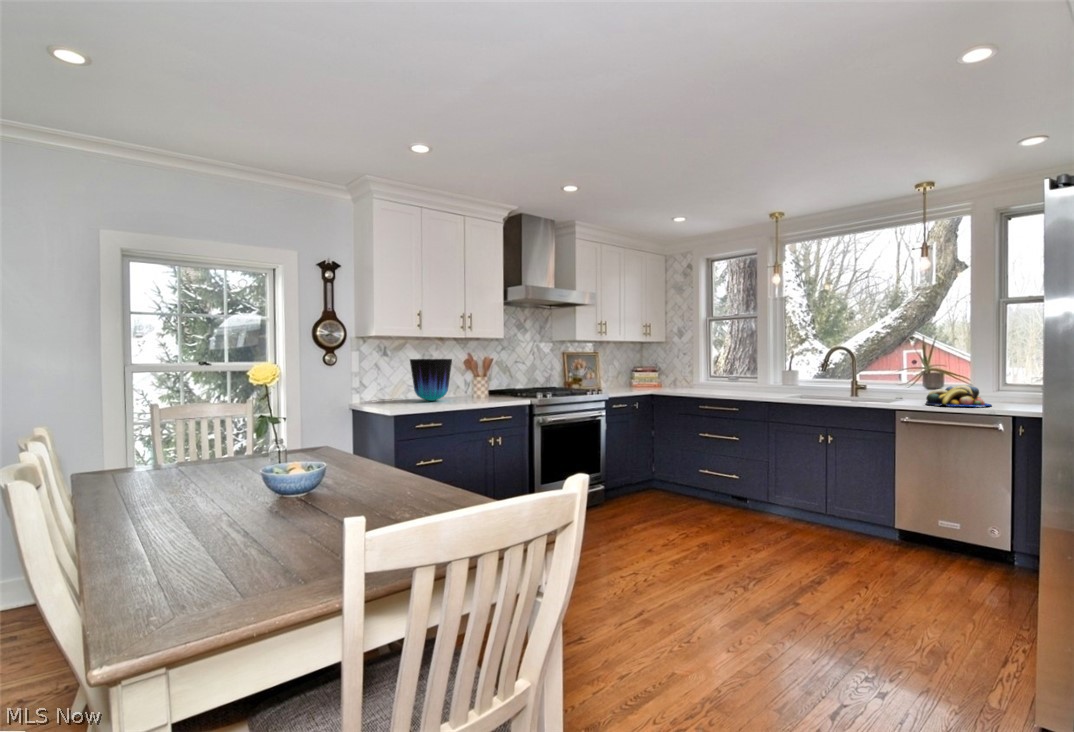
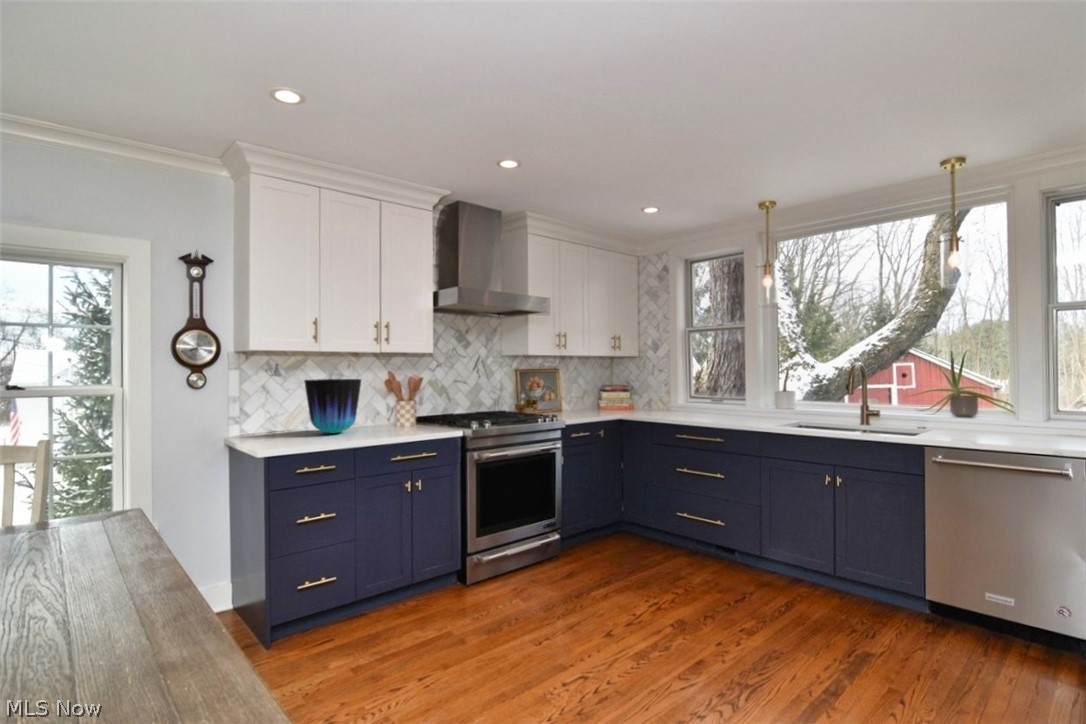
fruit bowl: present [926,386,992,407] -> none [957,413,1045,442]

